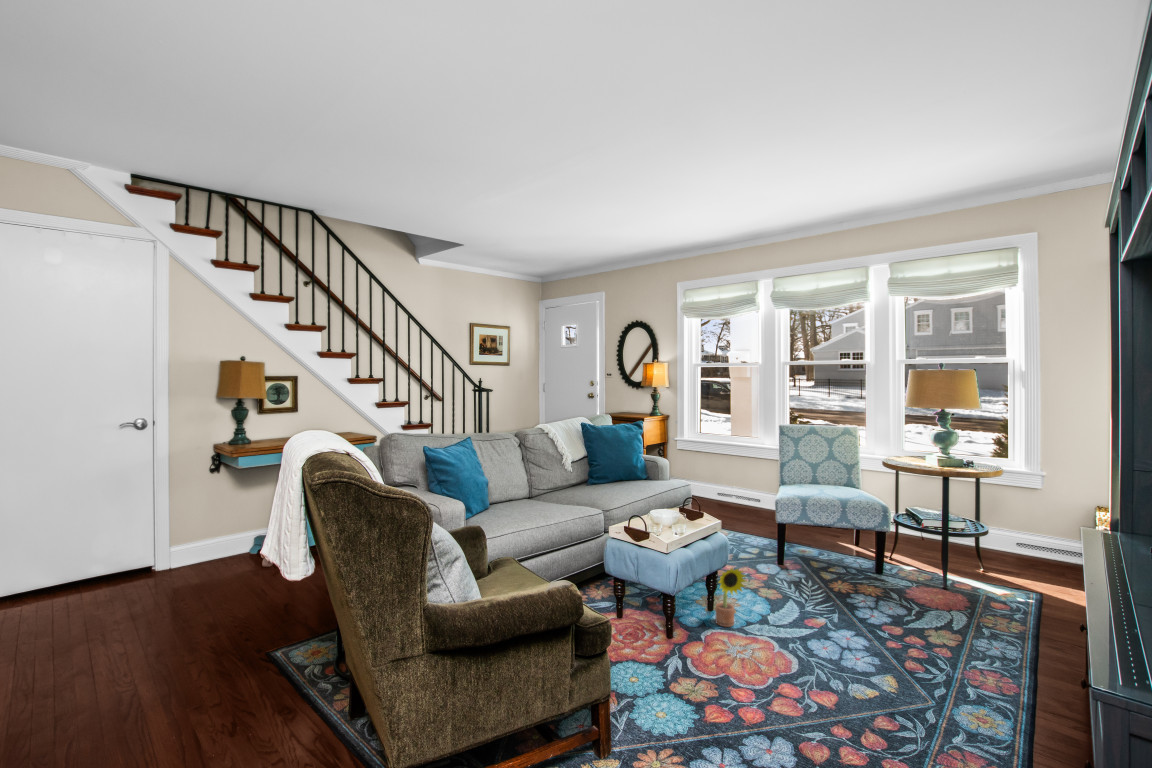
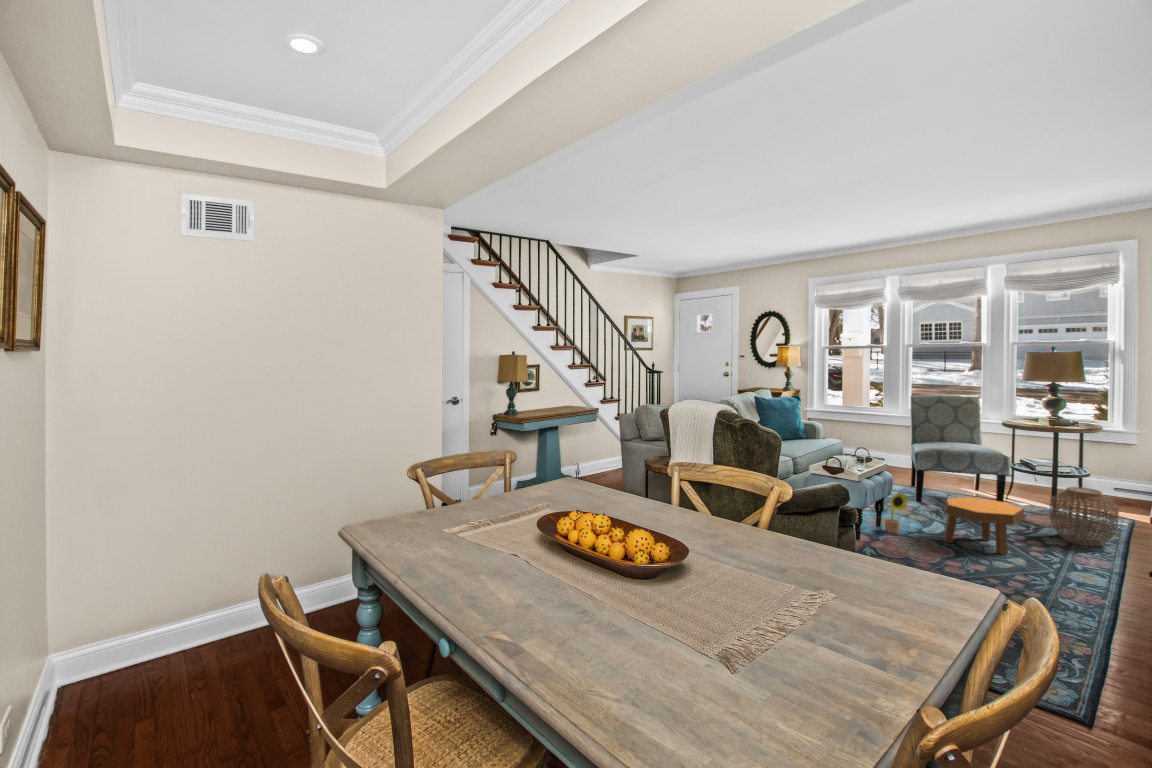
woven basket: none [934,557,1024,646] -> present [1049,487,1119,546]
footstool: none [790,572,899,667] -> present [944,497,1025,555]

